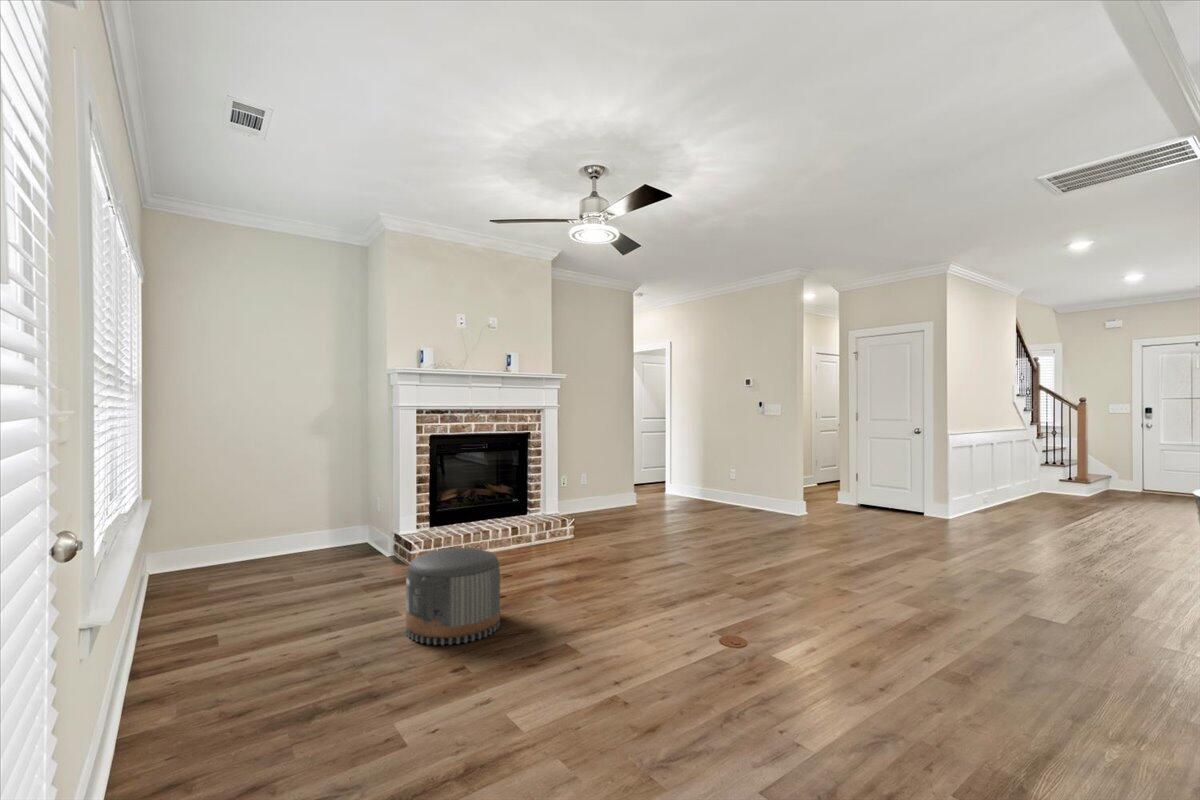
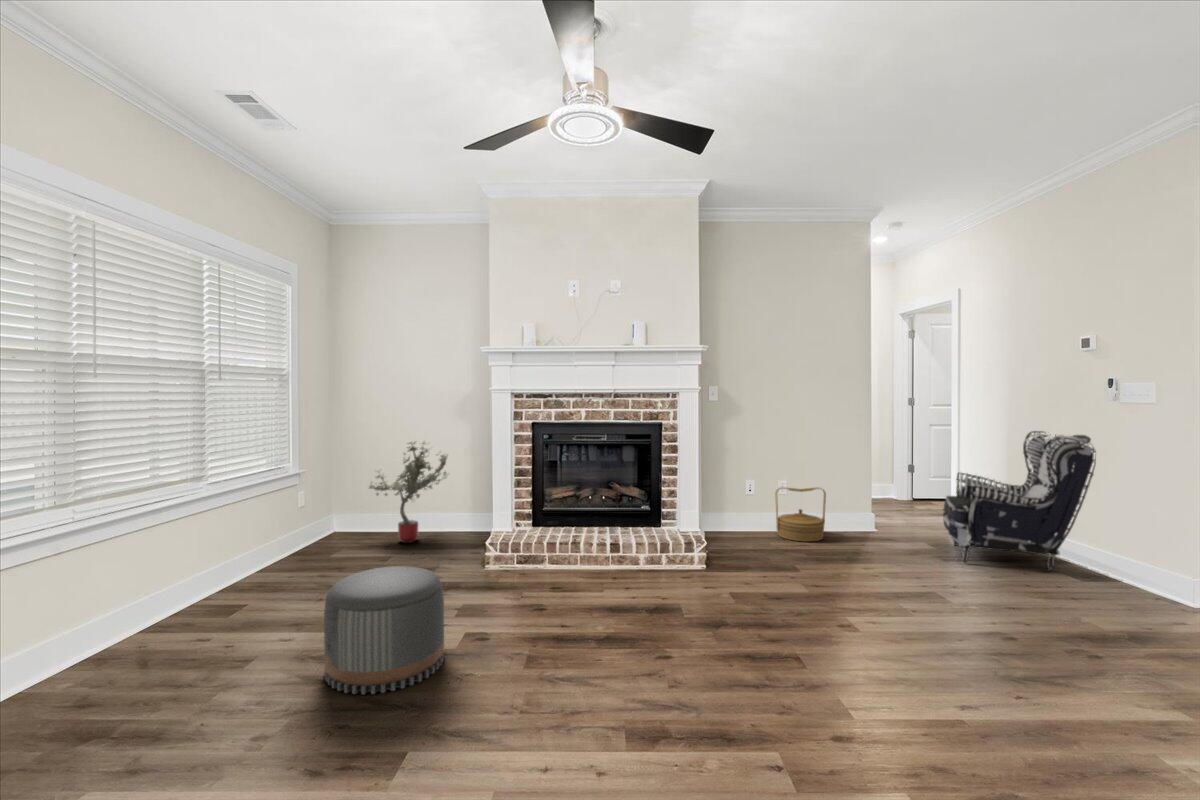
armchair: none [682,432,762,514] -> present [943,431,1096,570]
potted tree: none [229,458,328,565] -> present [369,441,448,543]
woven basket: none [584,478,617,517] -> present [775,487,826,541]

